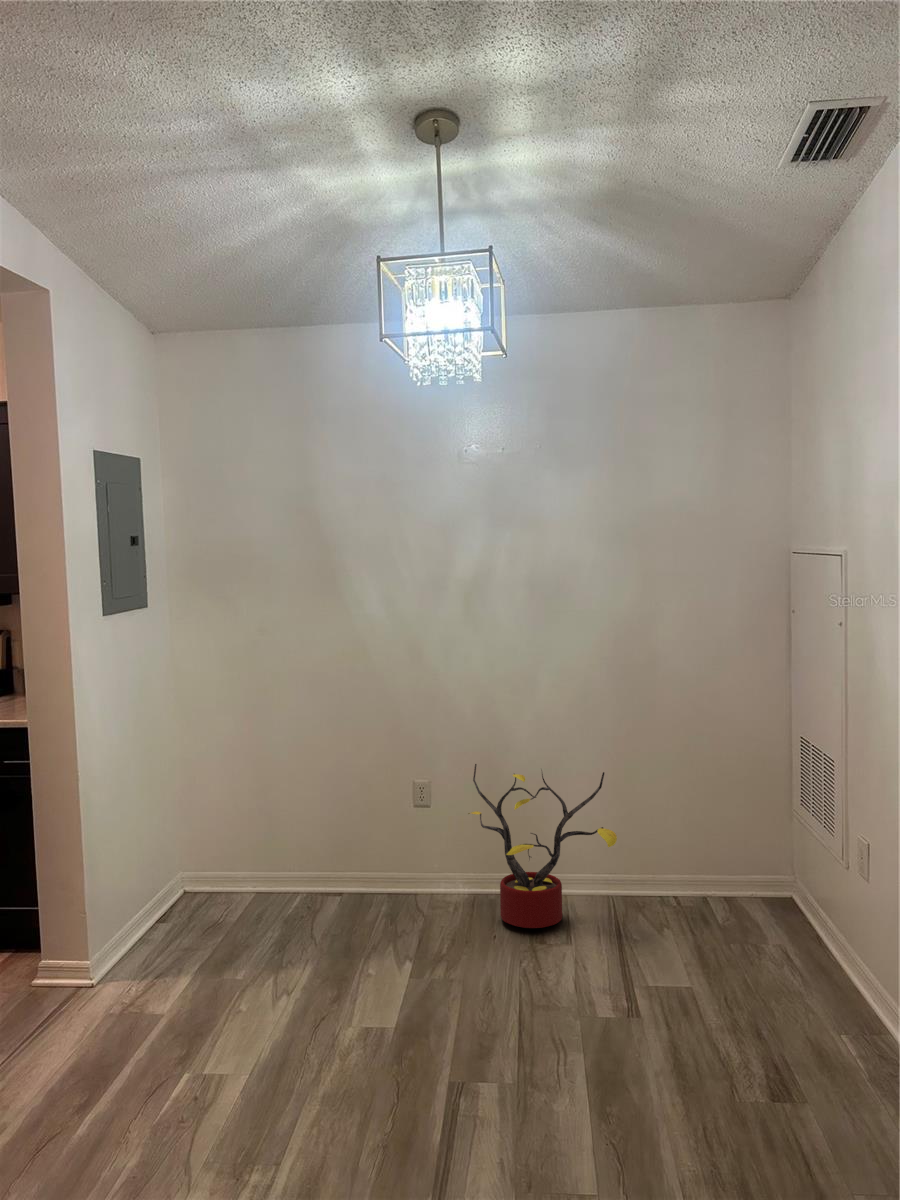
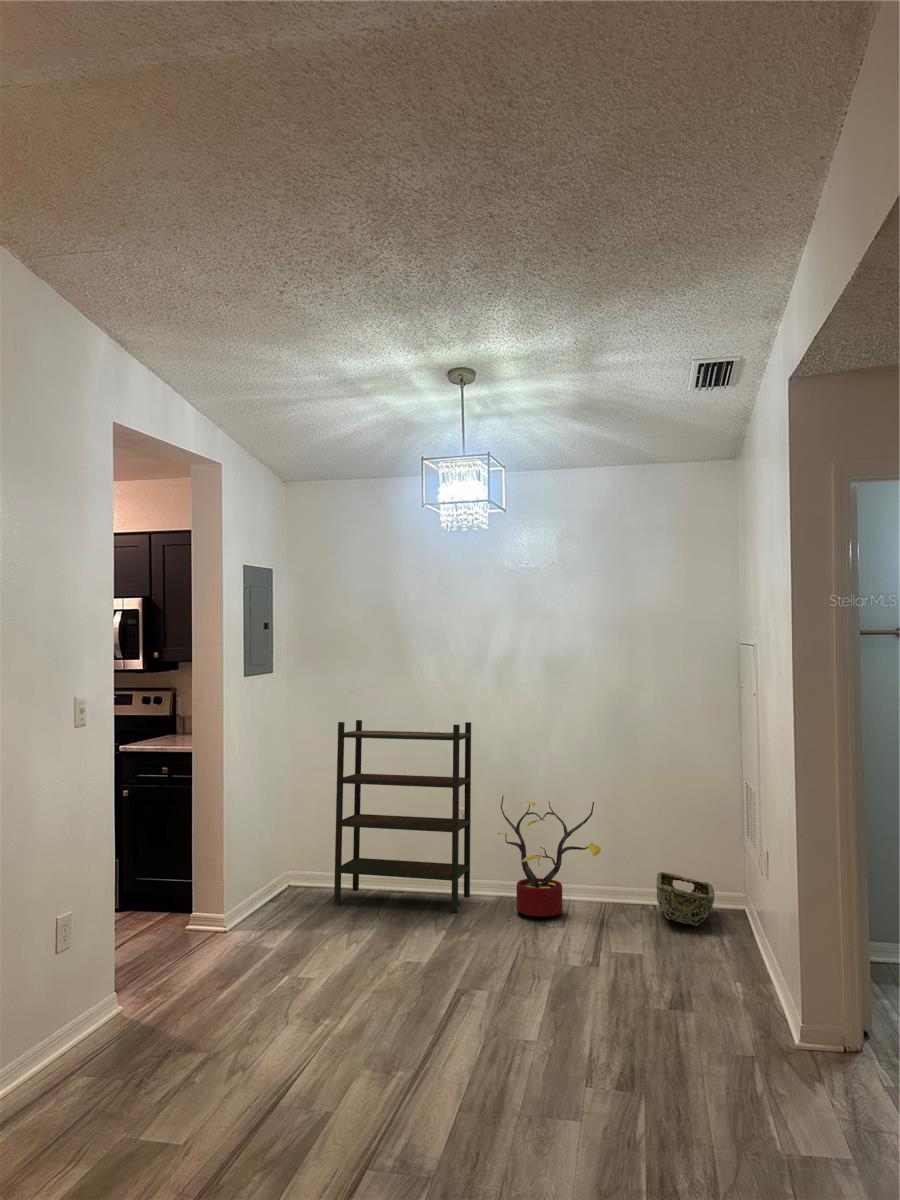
bookshelf: none [245,666,432,926] -> present [334,720,471,912]
woven basket: none [682,855,770,931] -> present [656,872,715,926]

